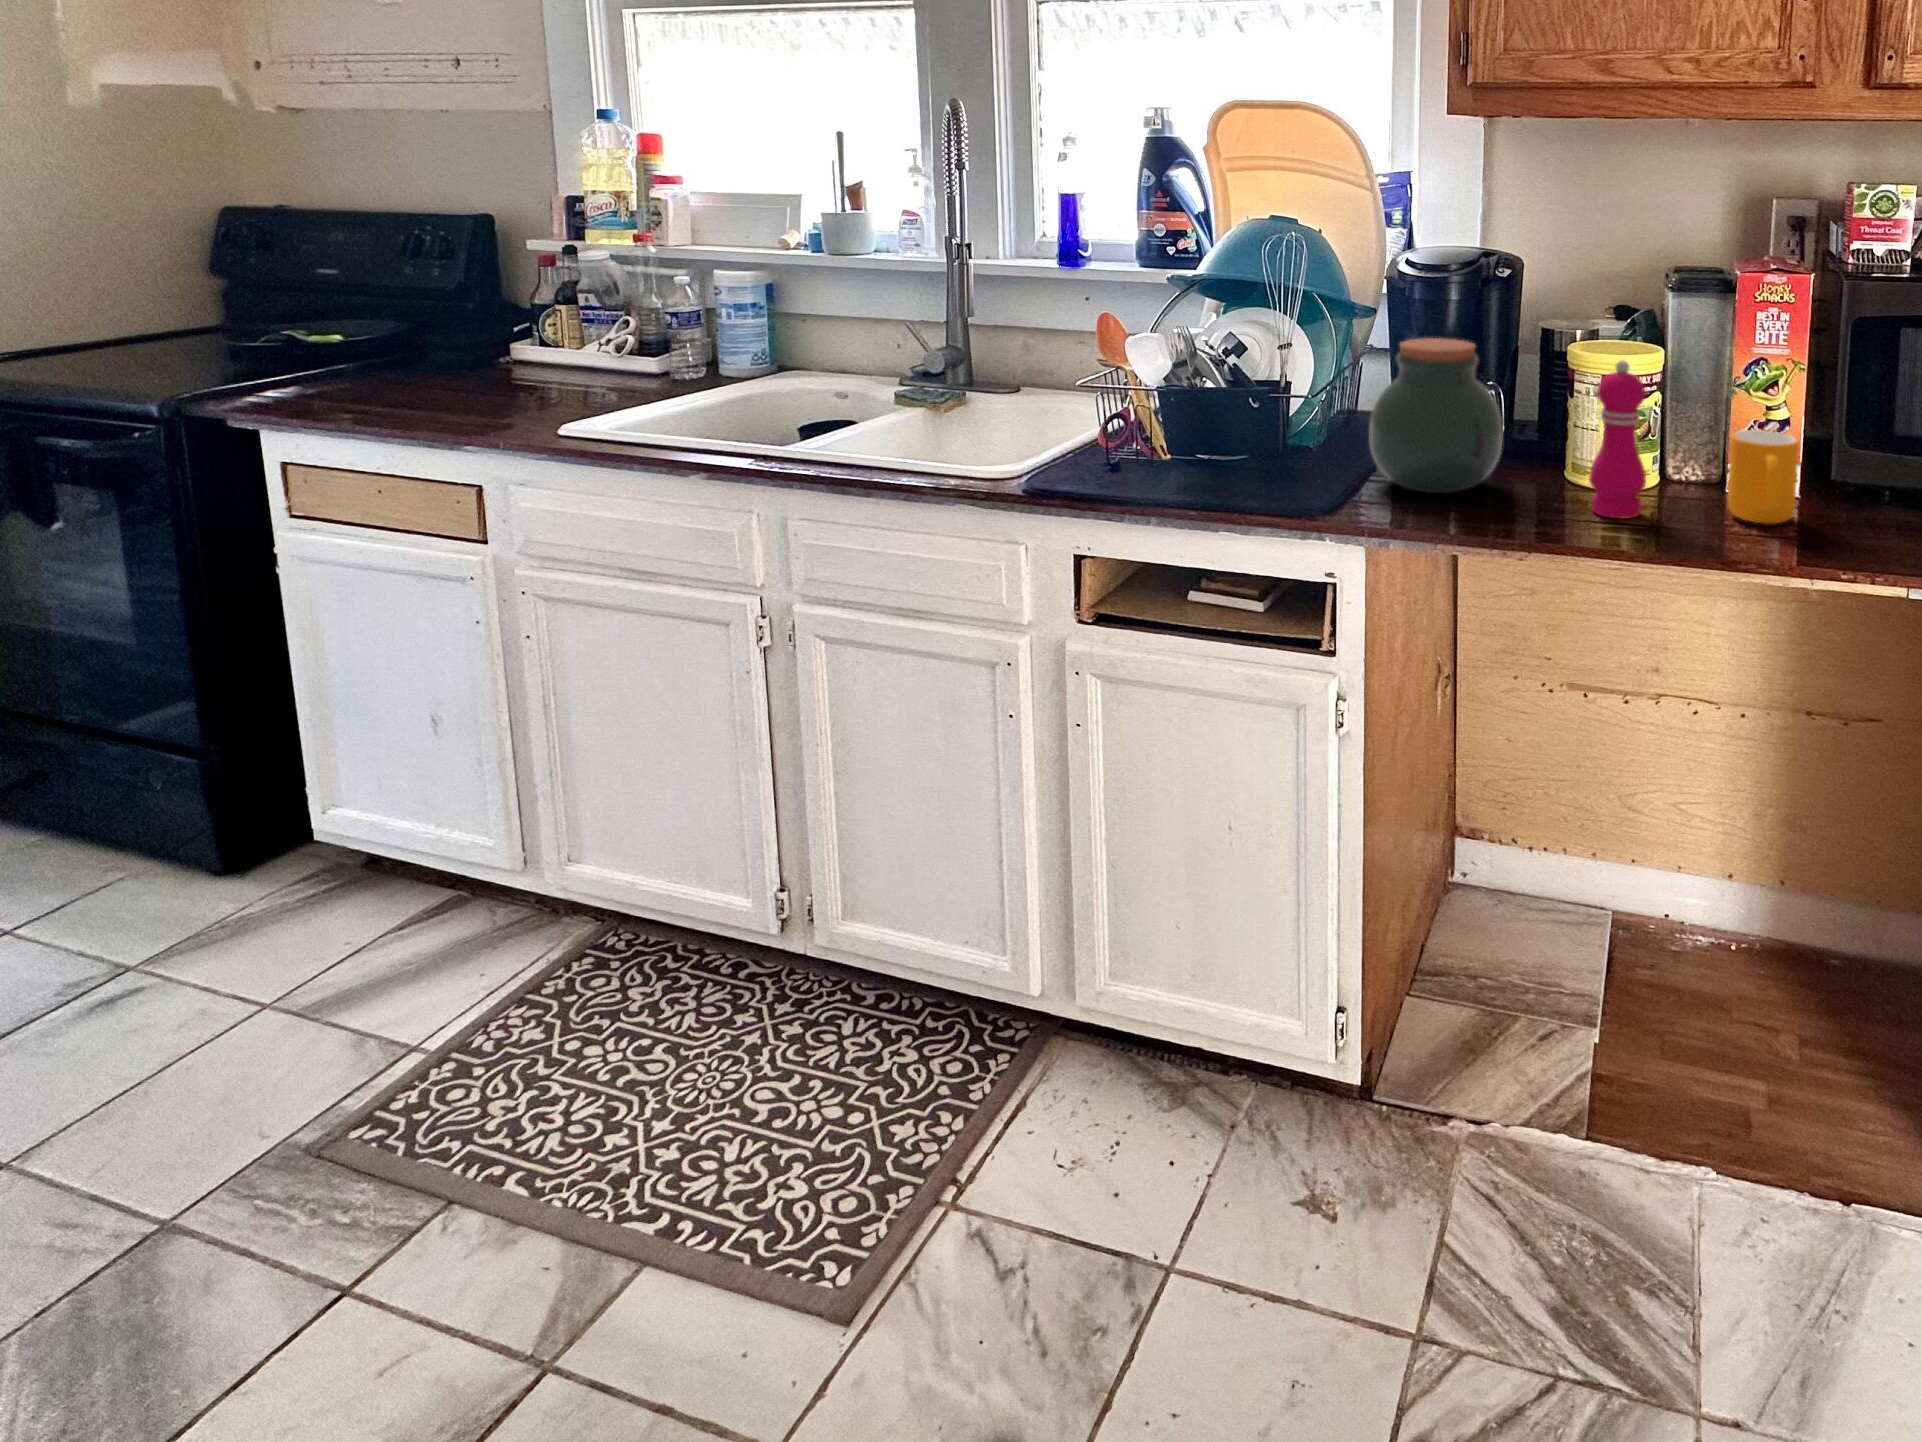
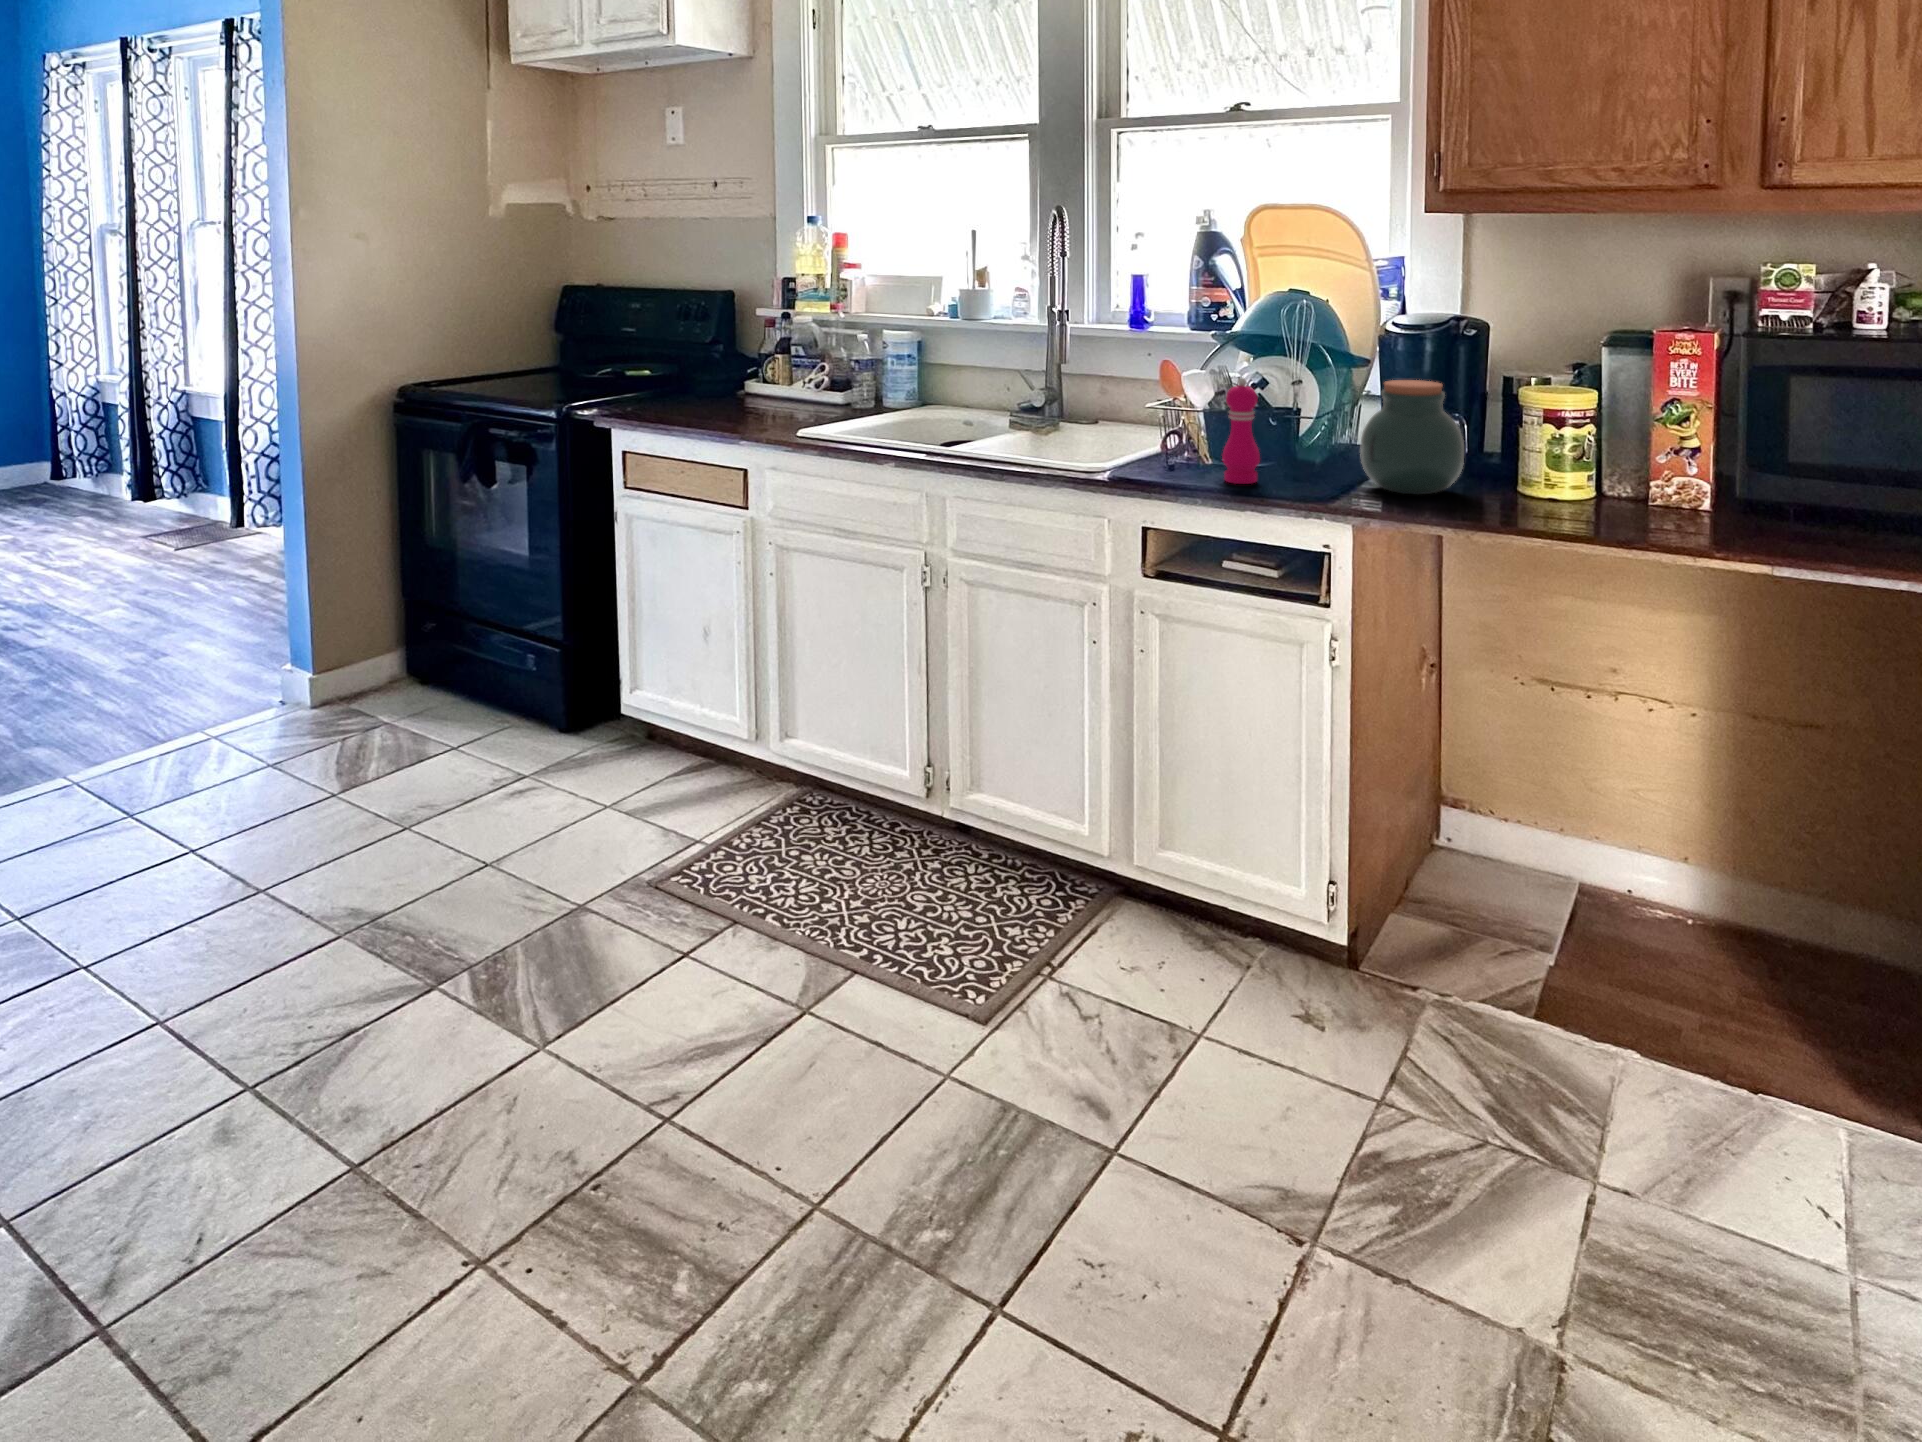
pepper mill: present [1589,360,1646,519] -> present [1222,377,1260,484]
mug: present [1728,430,1799,524] -> none [1644,454,1701,525]

